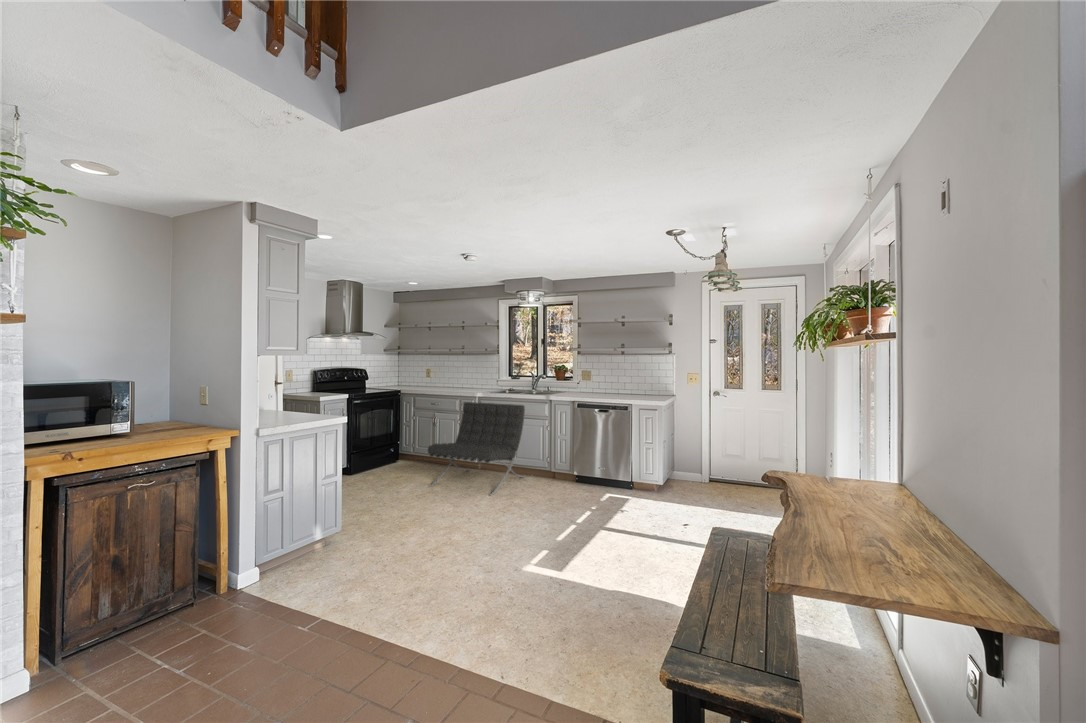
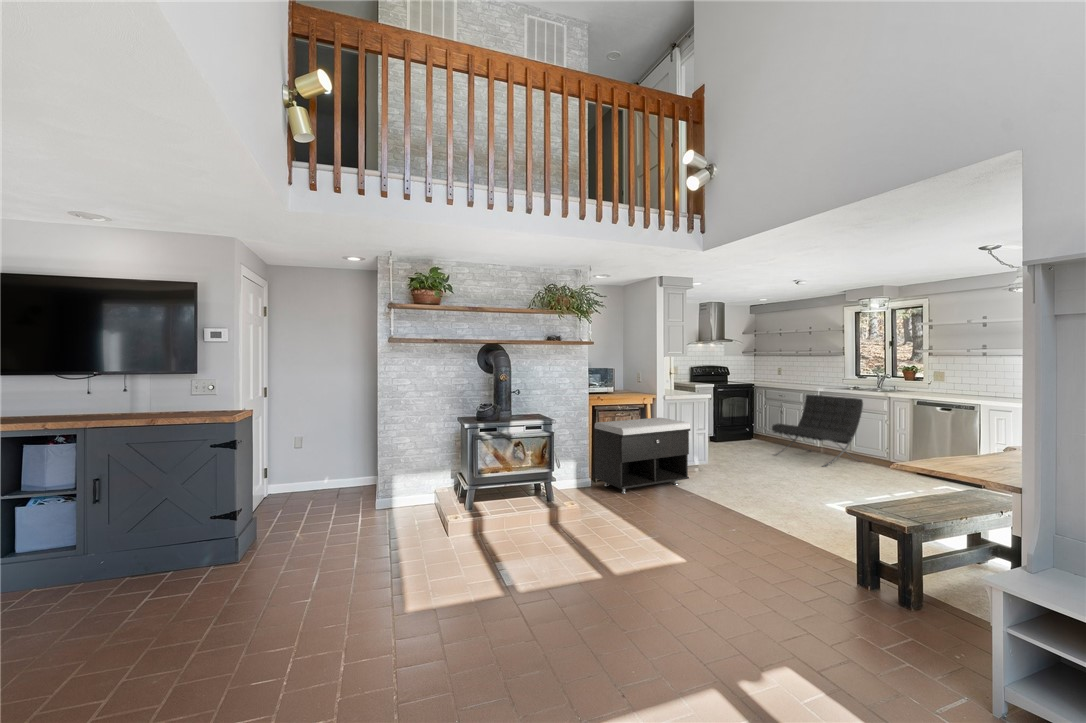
storage bench: none [57,472,310,685] -> present [594,418,690,494]

